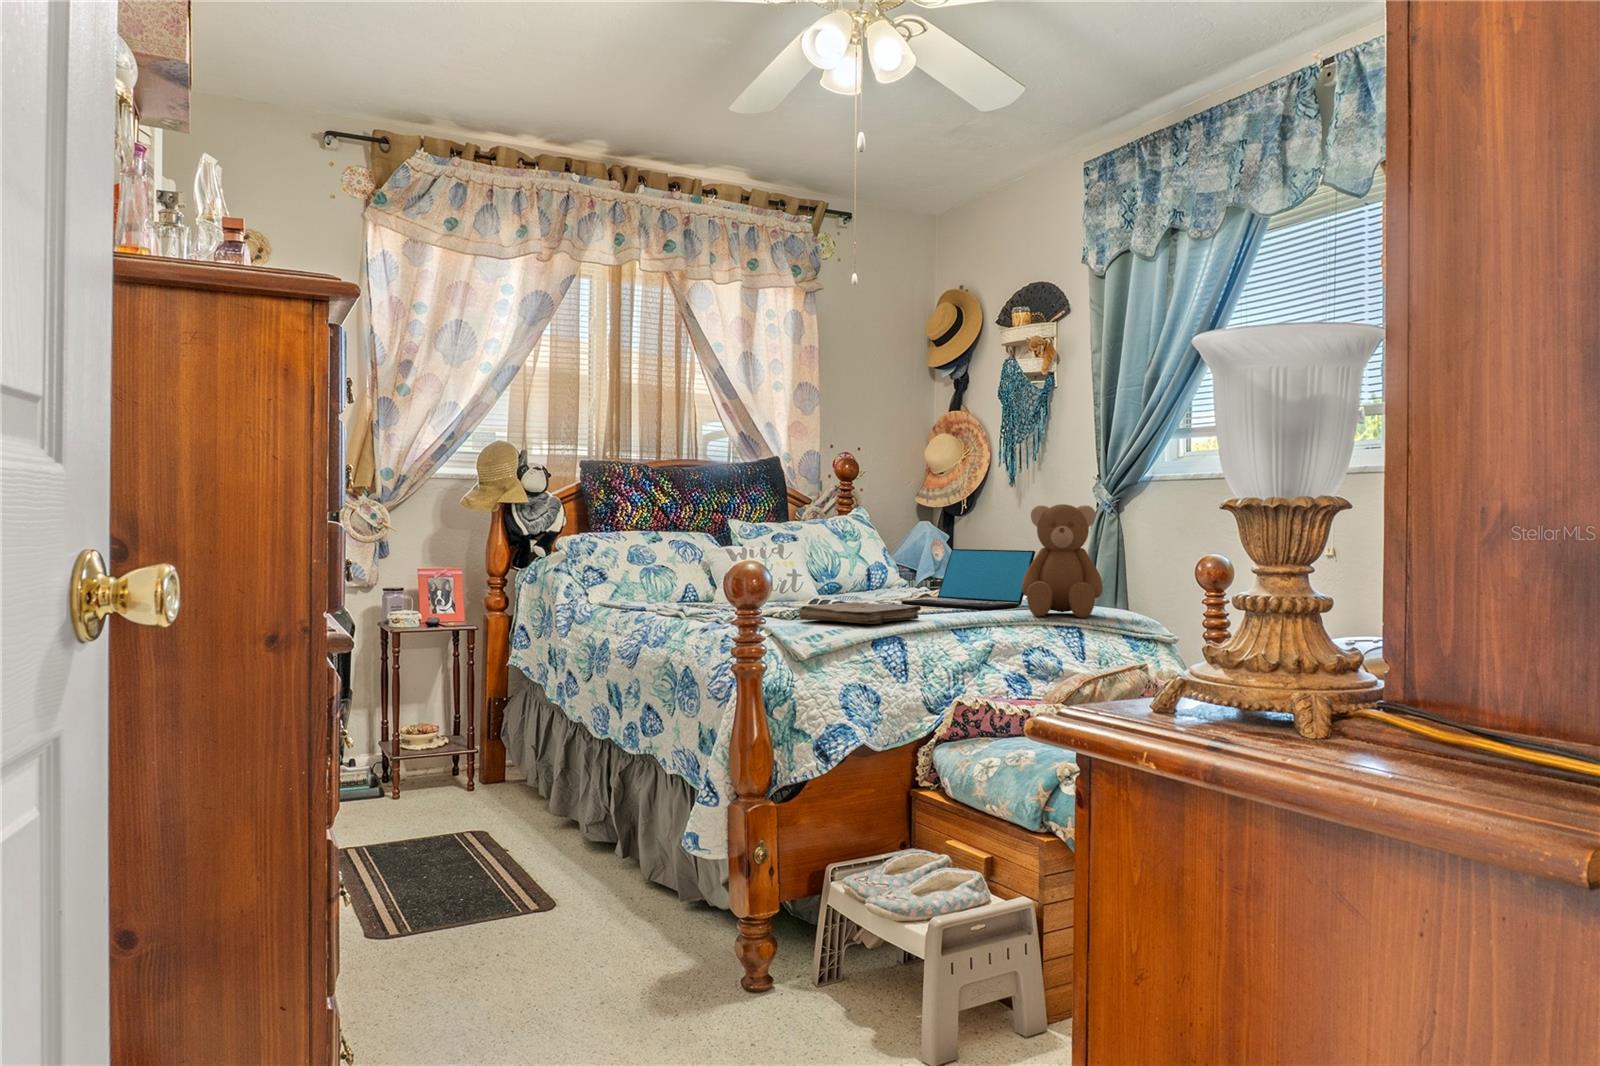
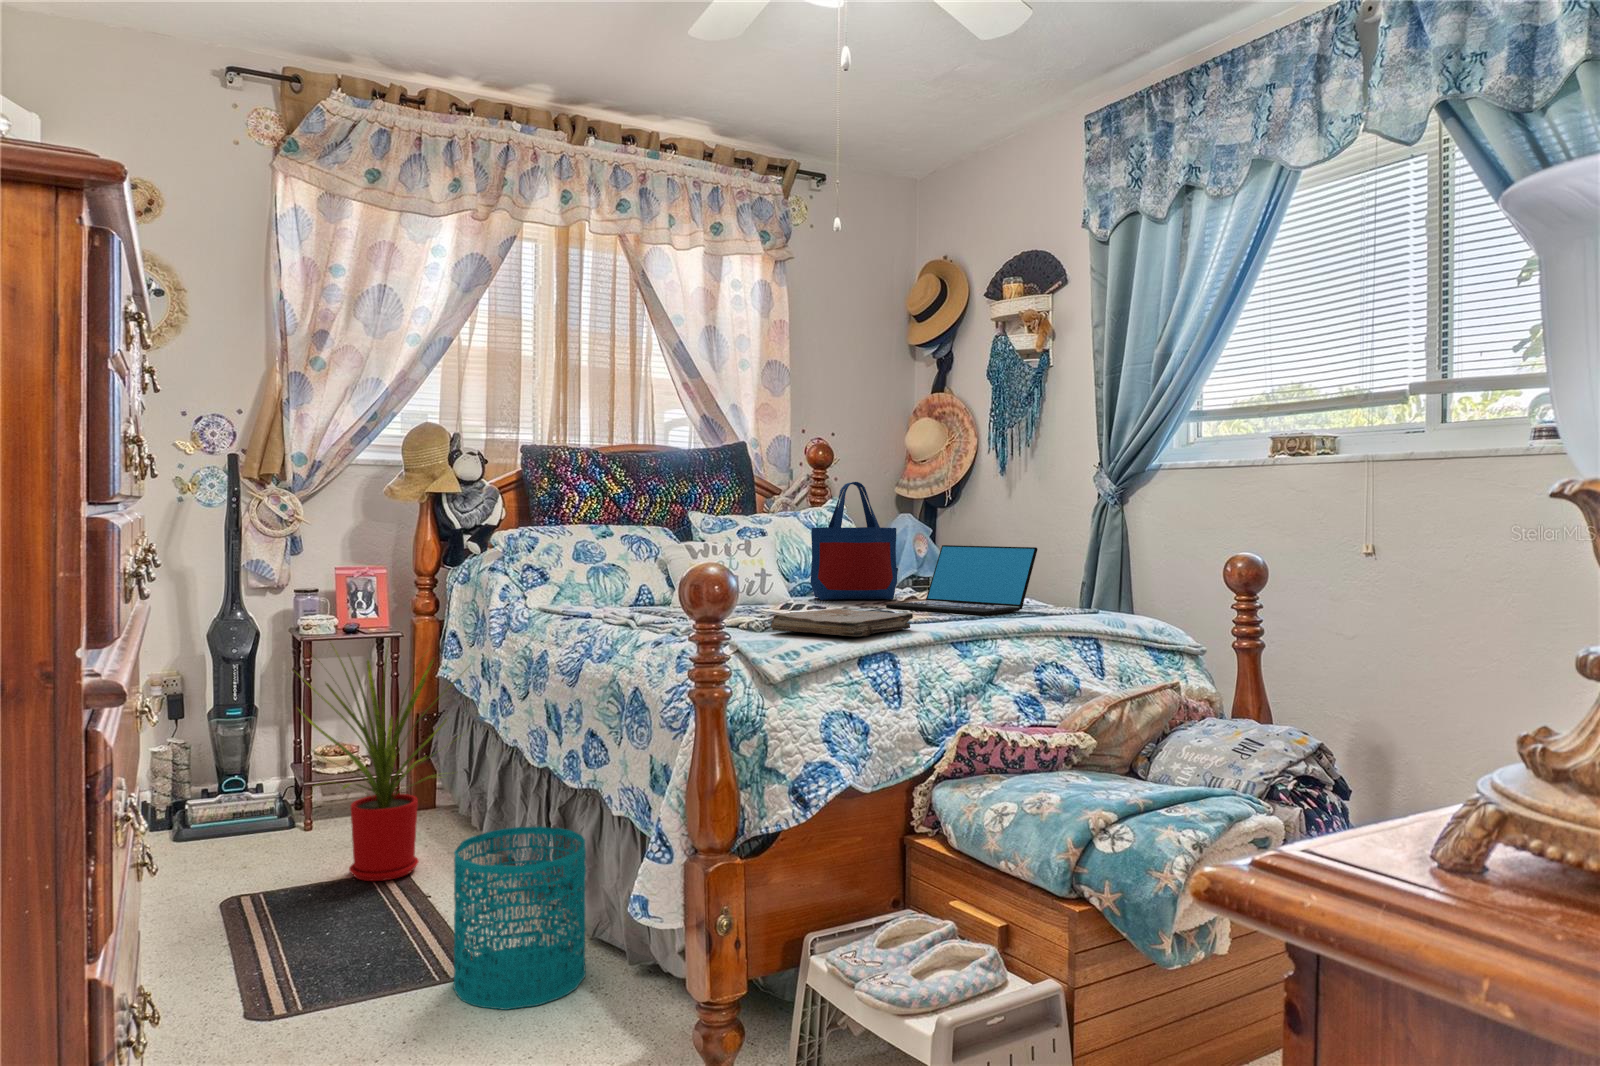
tote bag: none [836,493,913,598] -> present [810,482,897,600]
teddy bear: present [1022,504,1103,618] -> none [1026,495,1120,626]
house plant: none [390,629,543,837] -> present [299,644,460,881]
wastebasket: none [535,785,644,932] -> present [453,826,586,1010]

